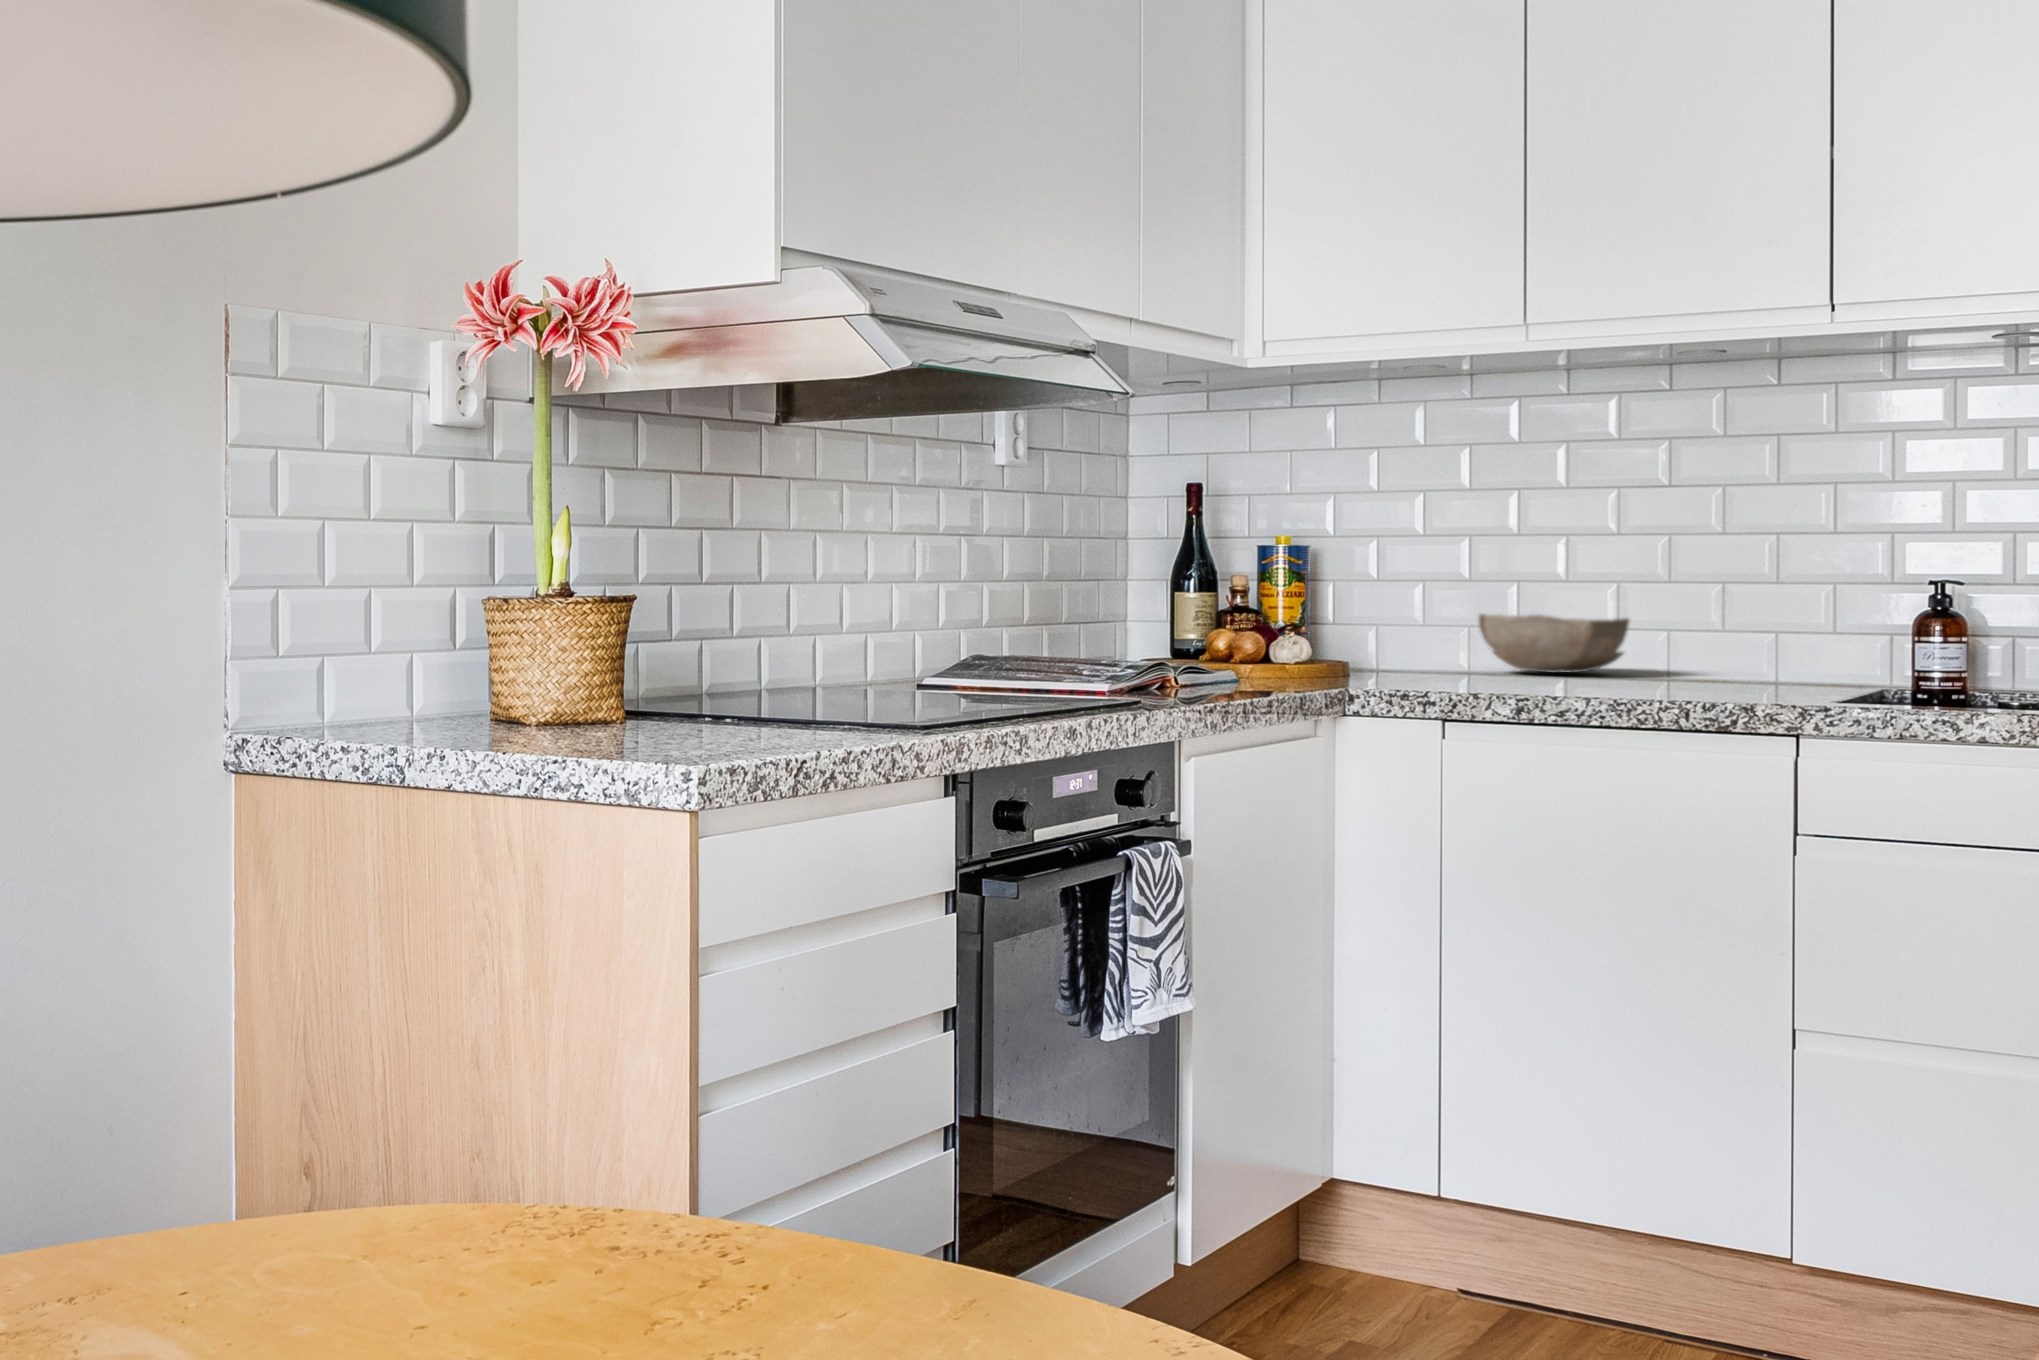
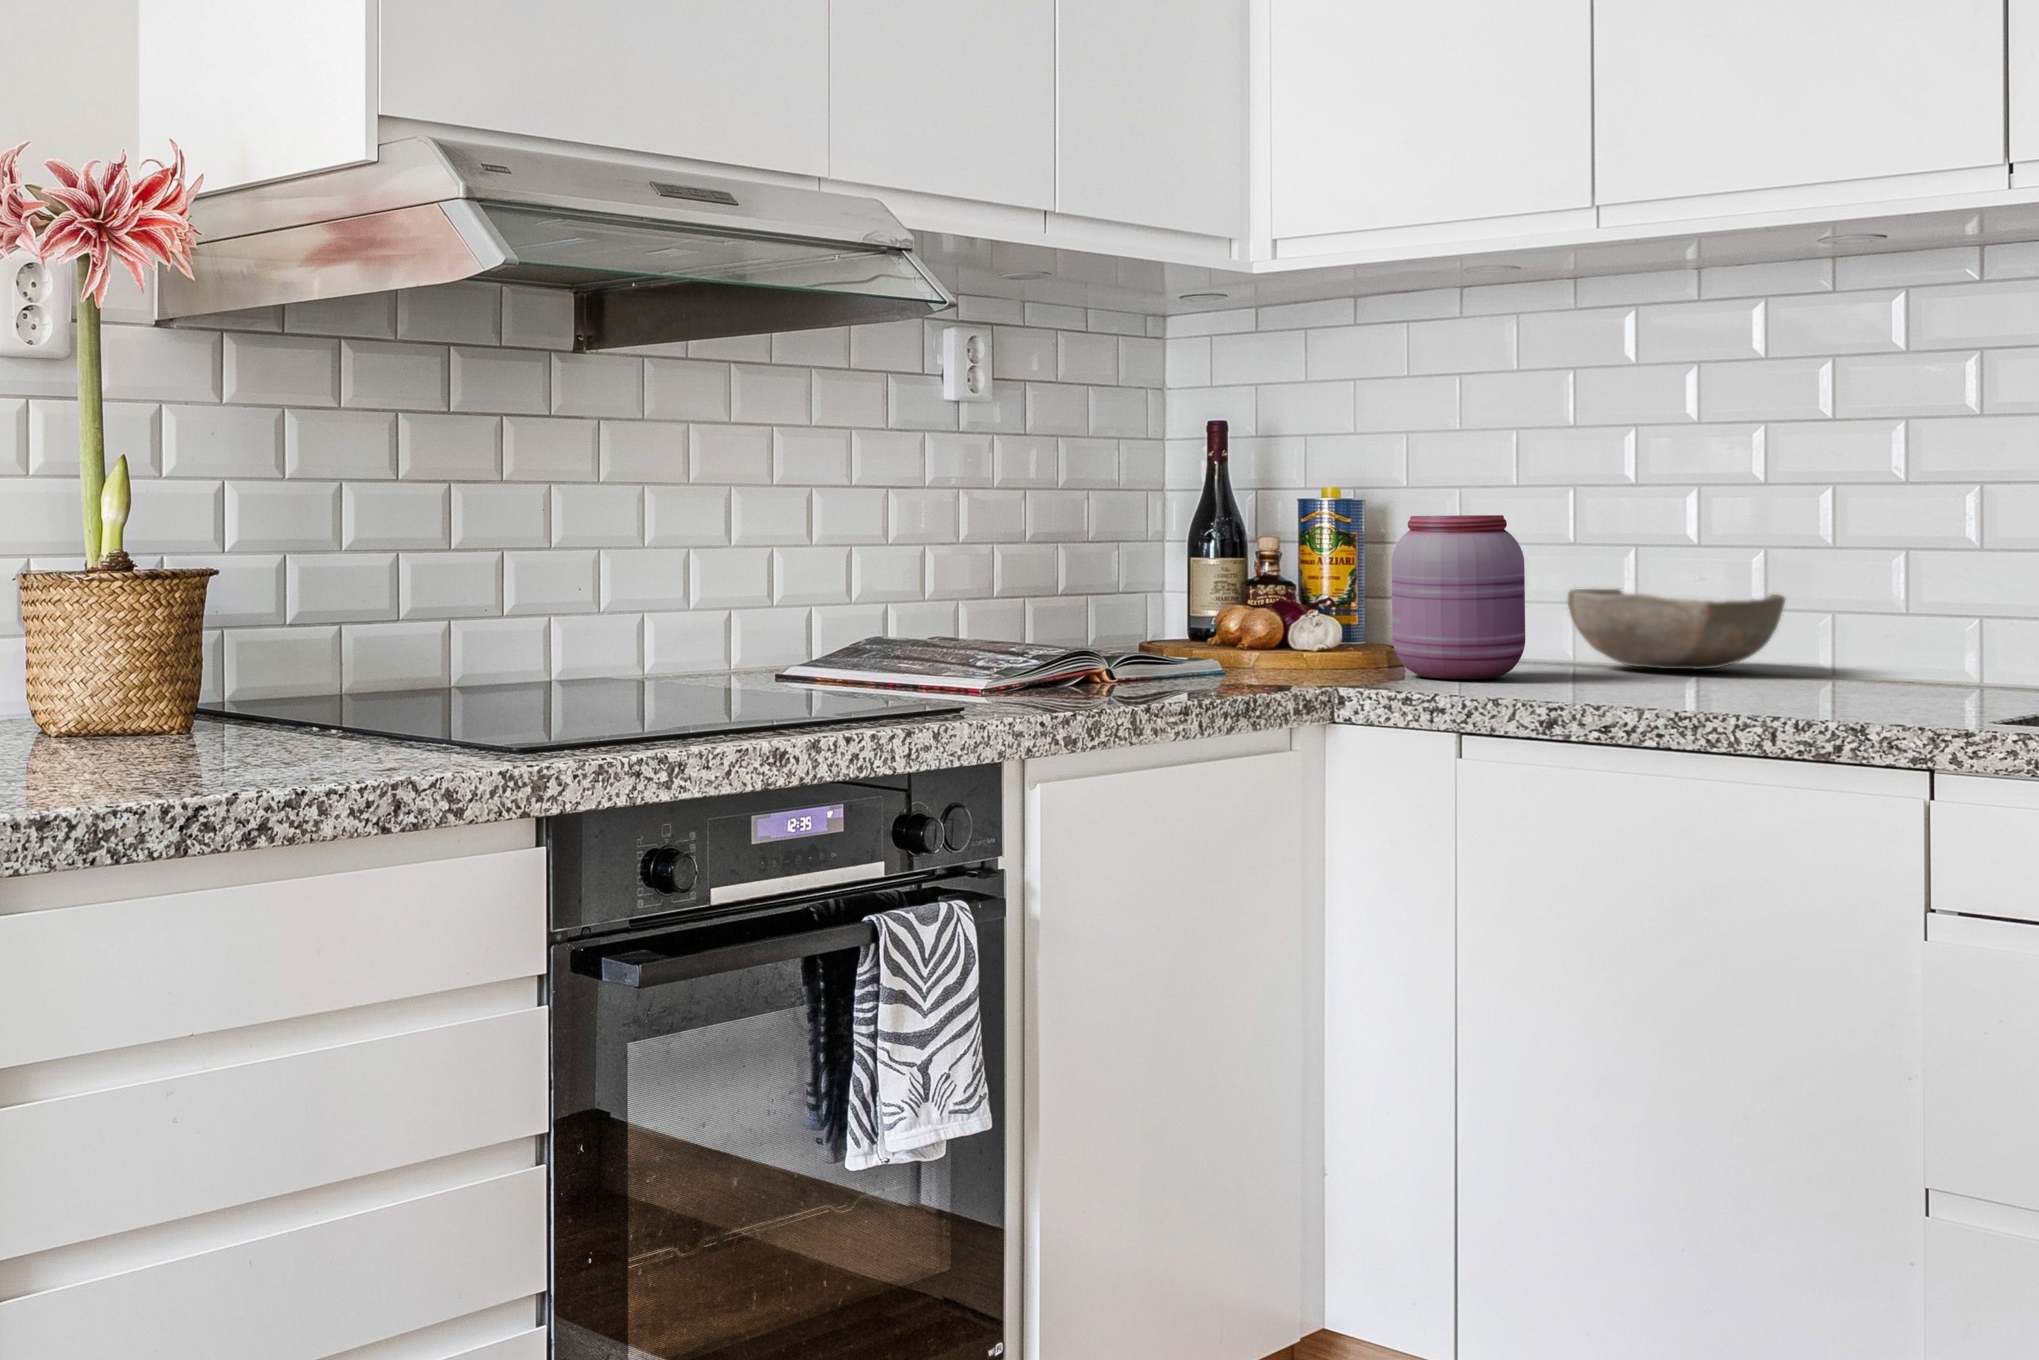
jar: none [1364,556,1466,681] -> present [1392,515,1525,679]

